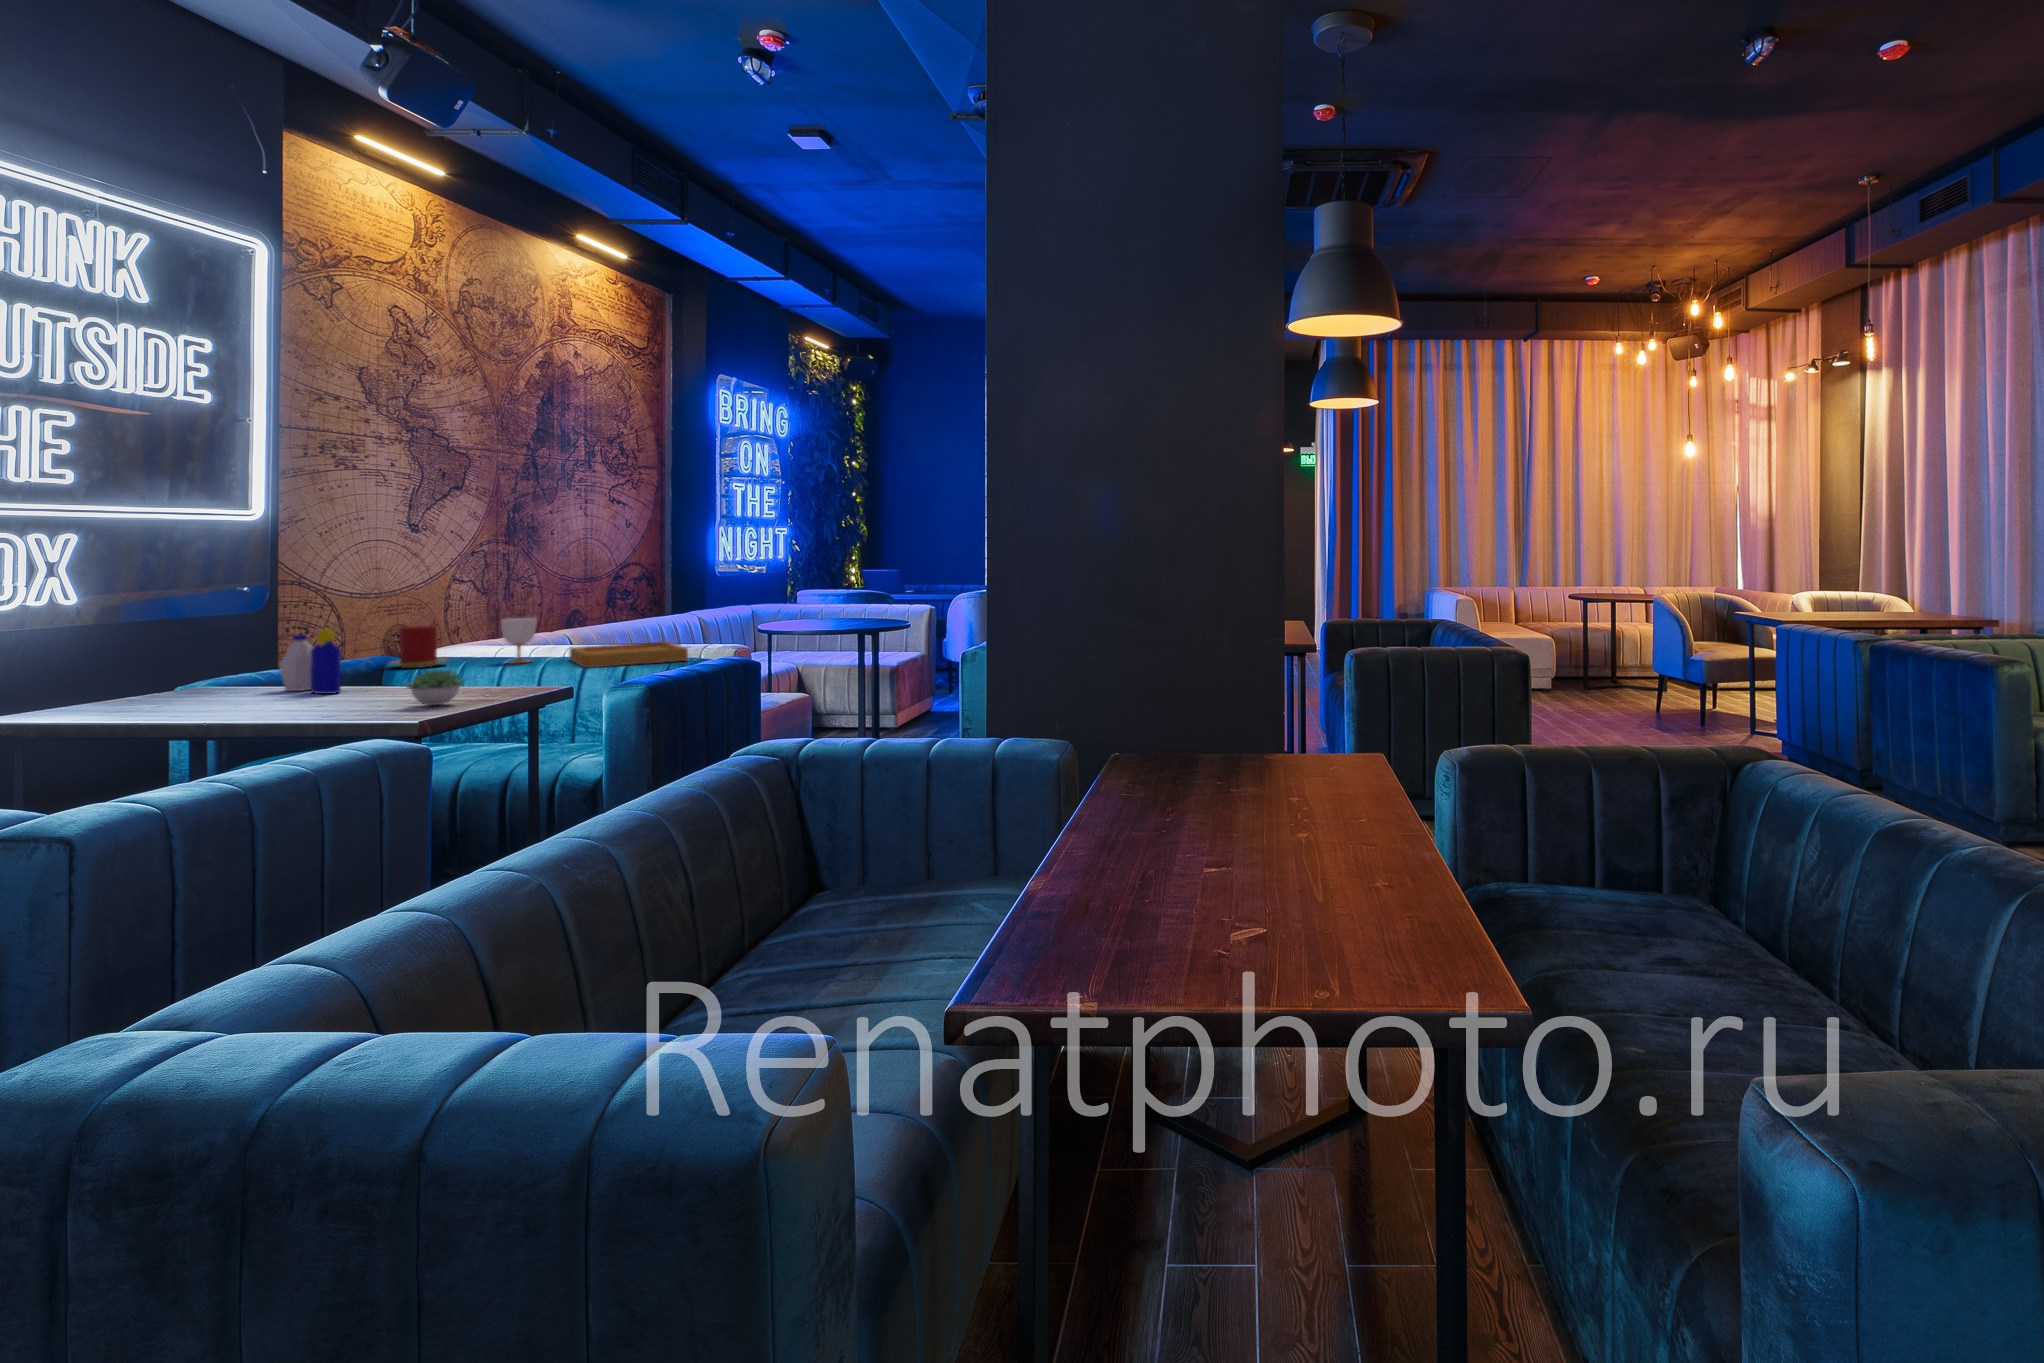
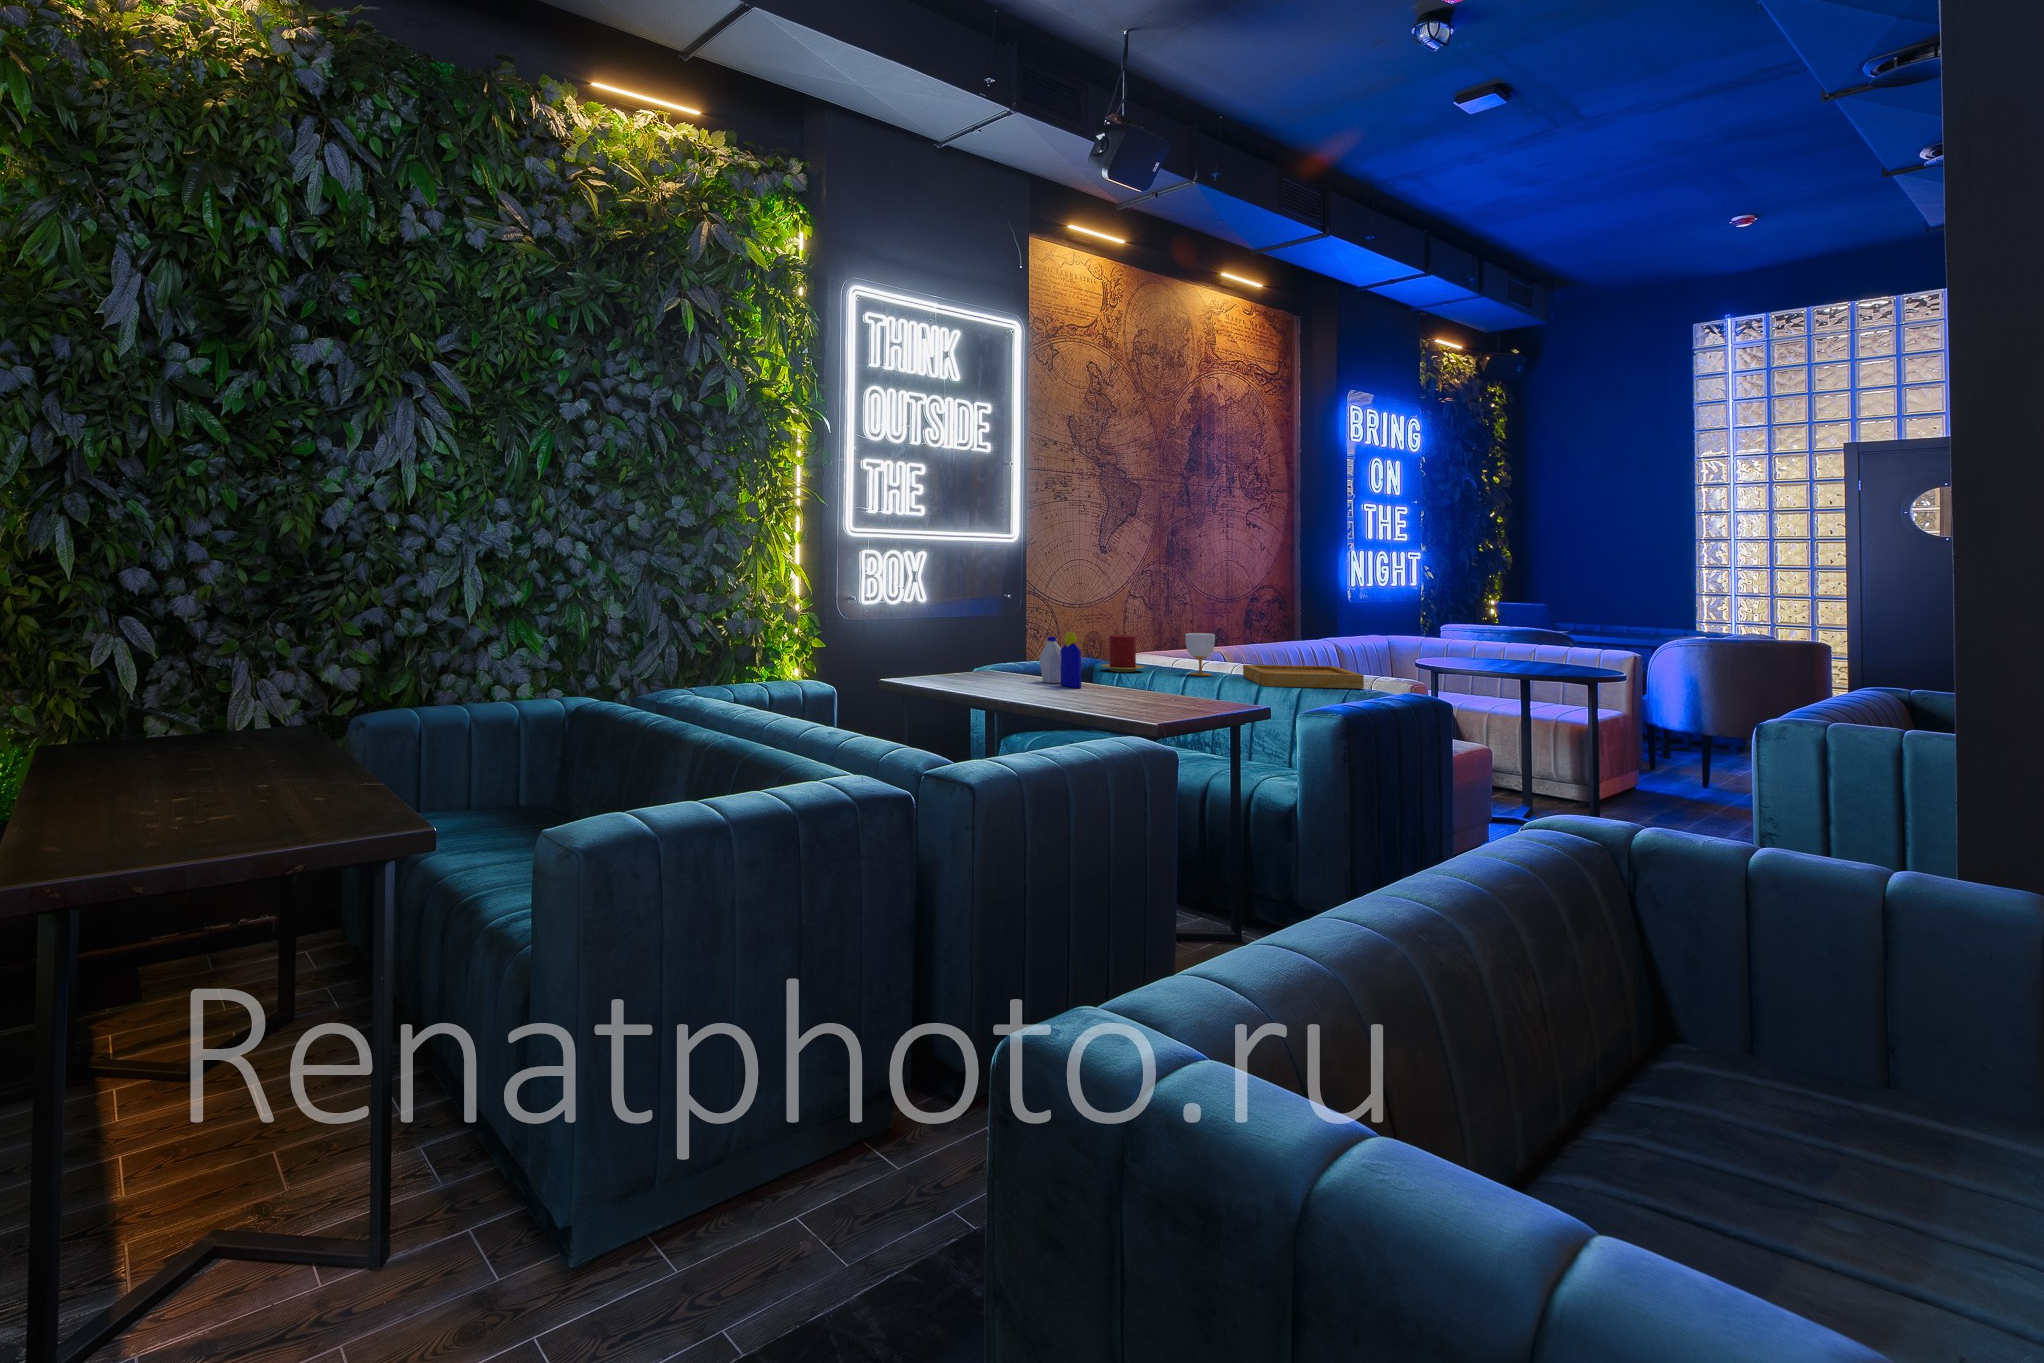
succulent plant: present [406,670,465,705] -> none [1136,676,1185,708]

